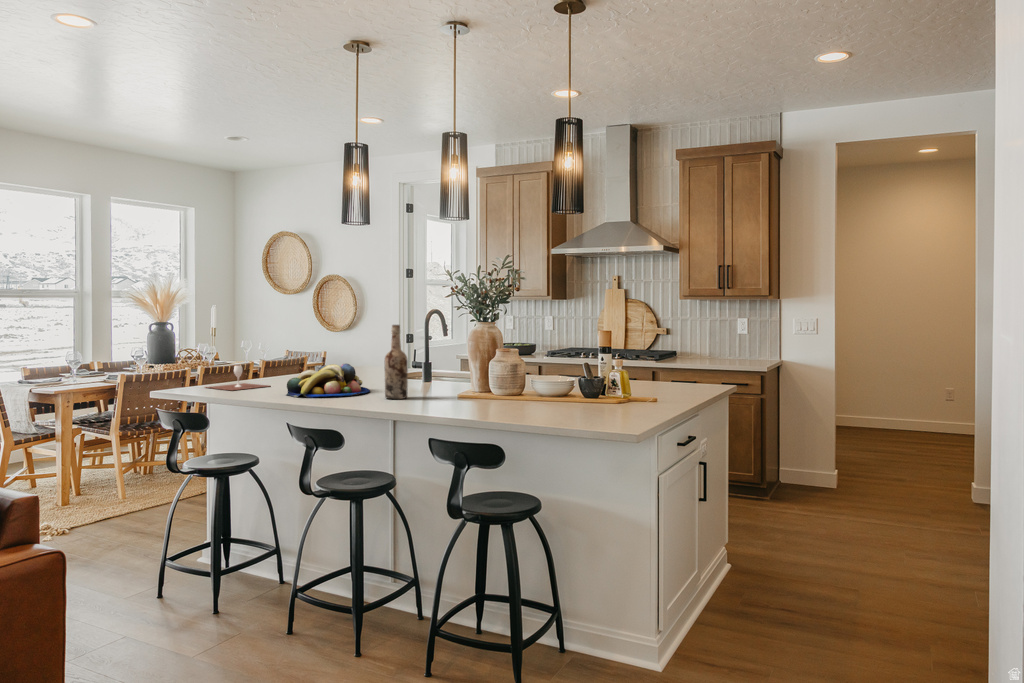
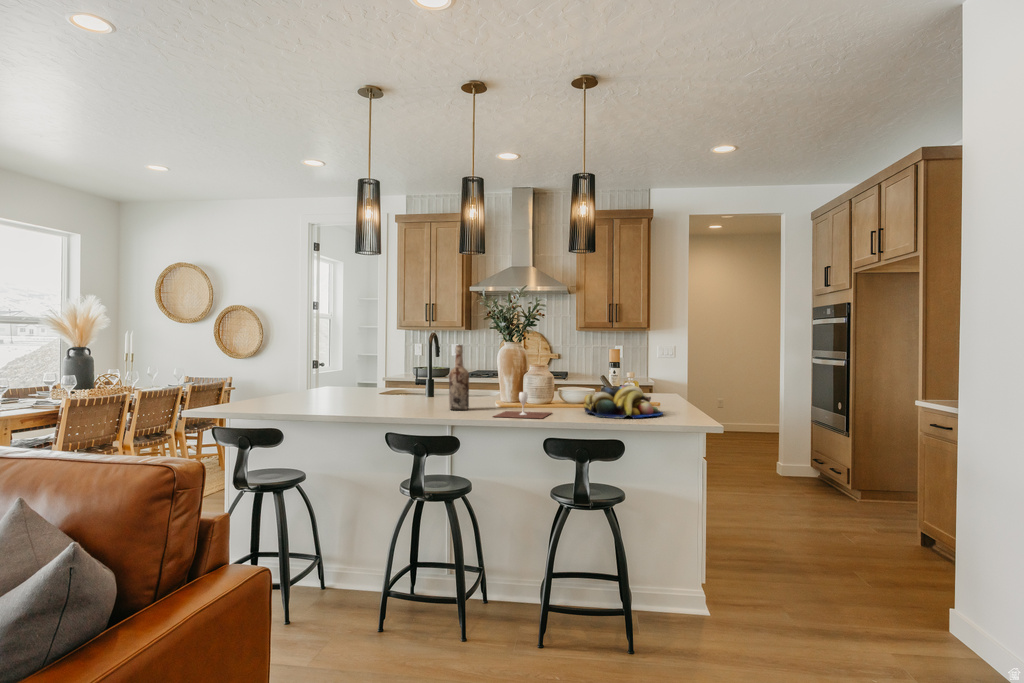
fruit bowl: present [287,364,370,397] -> present [584,385,663,418]
wine glass: present [206,365,268,390] -> present [494,392,551,418]

